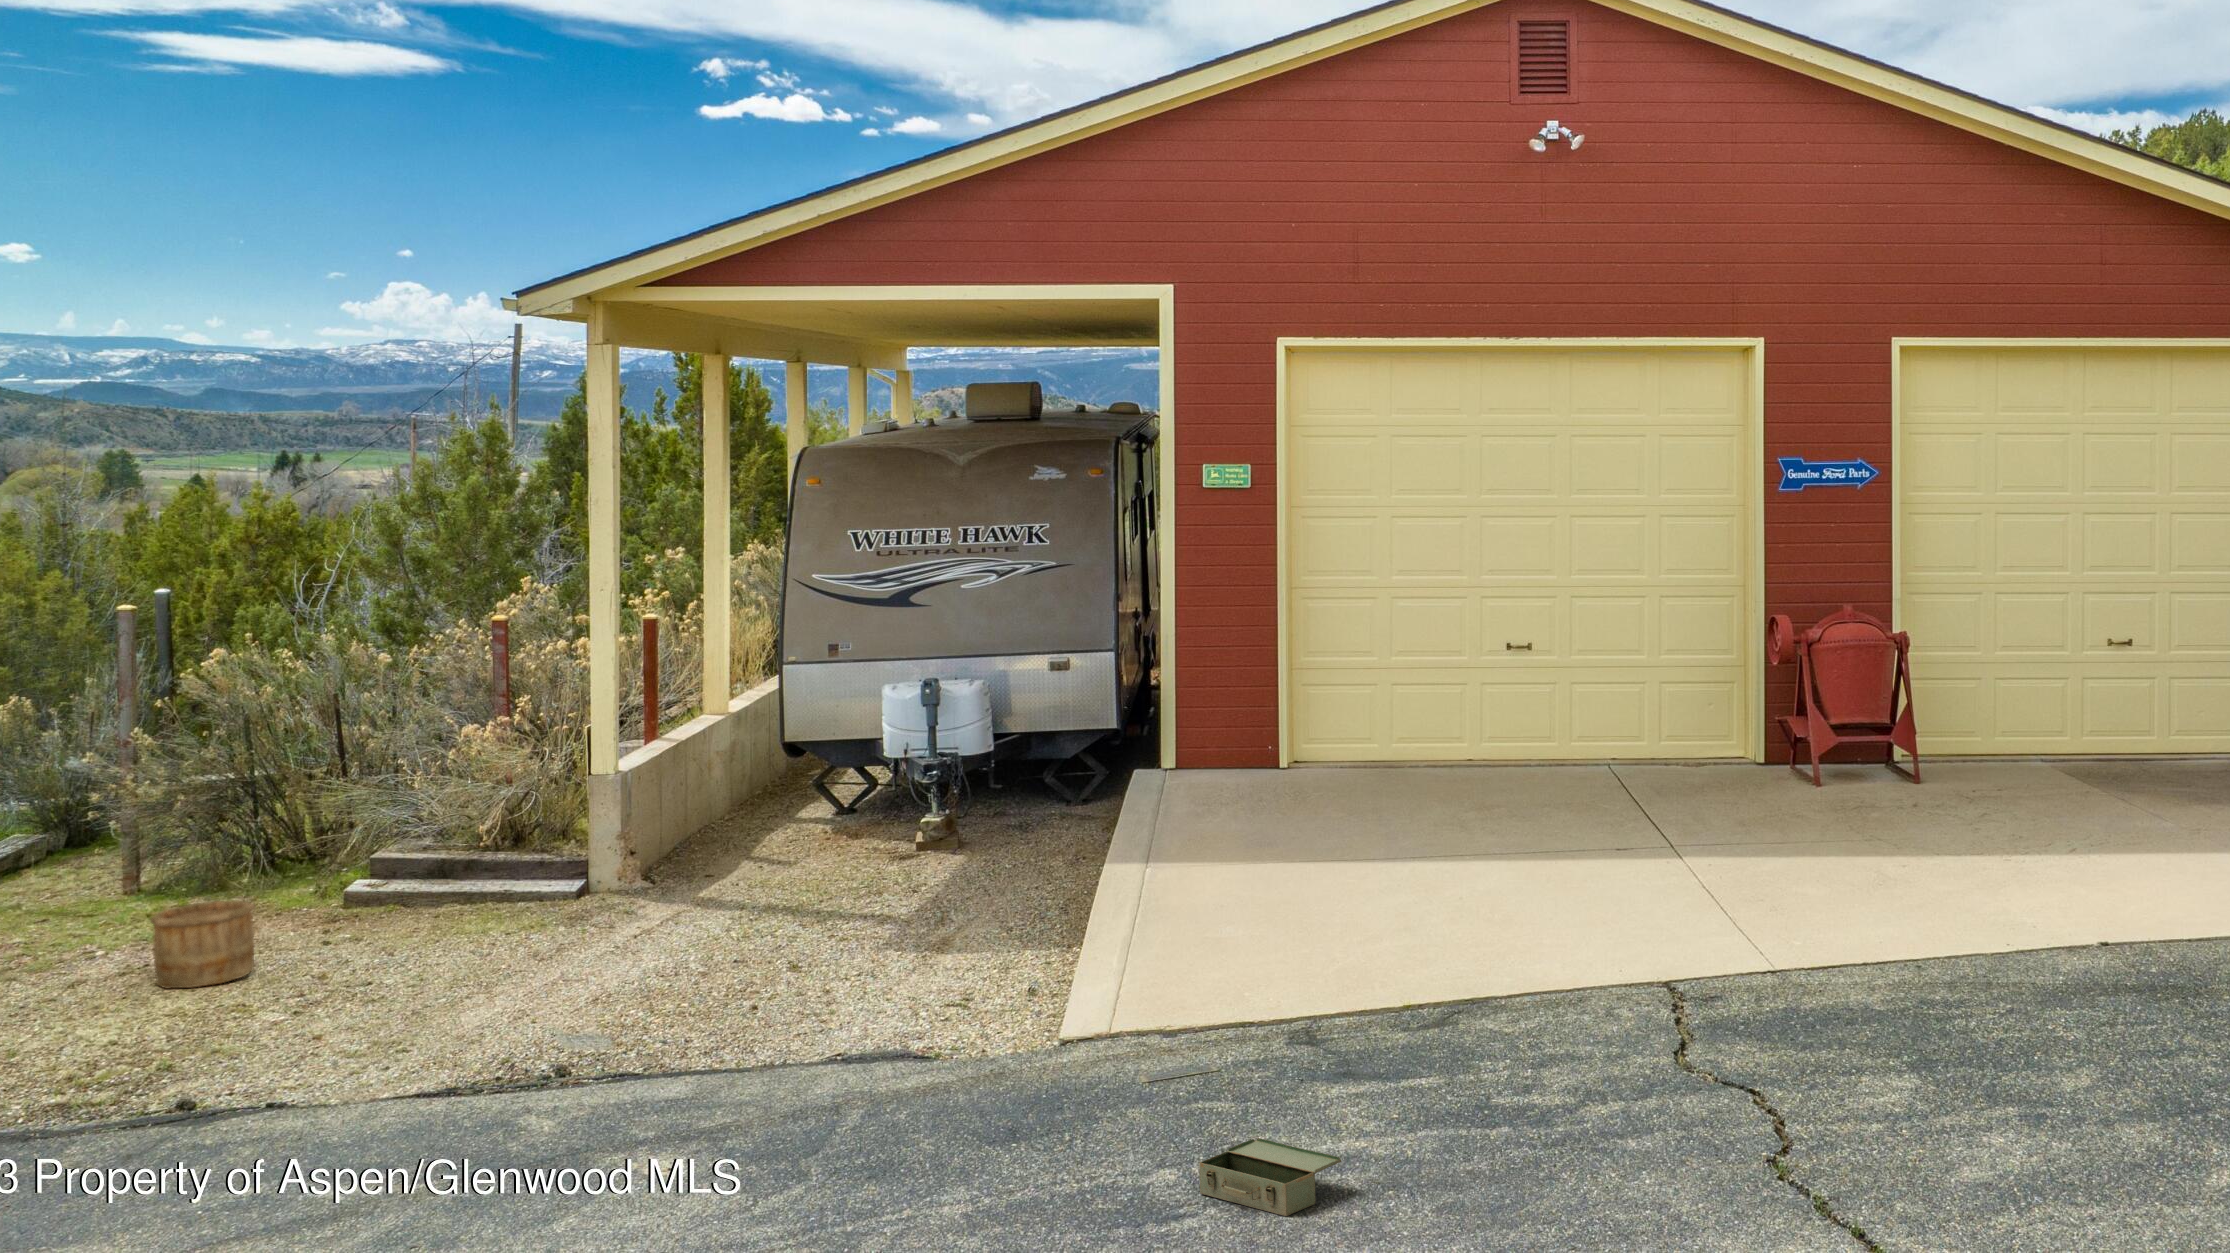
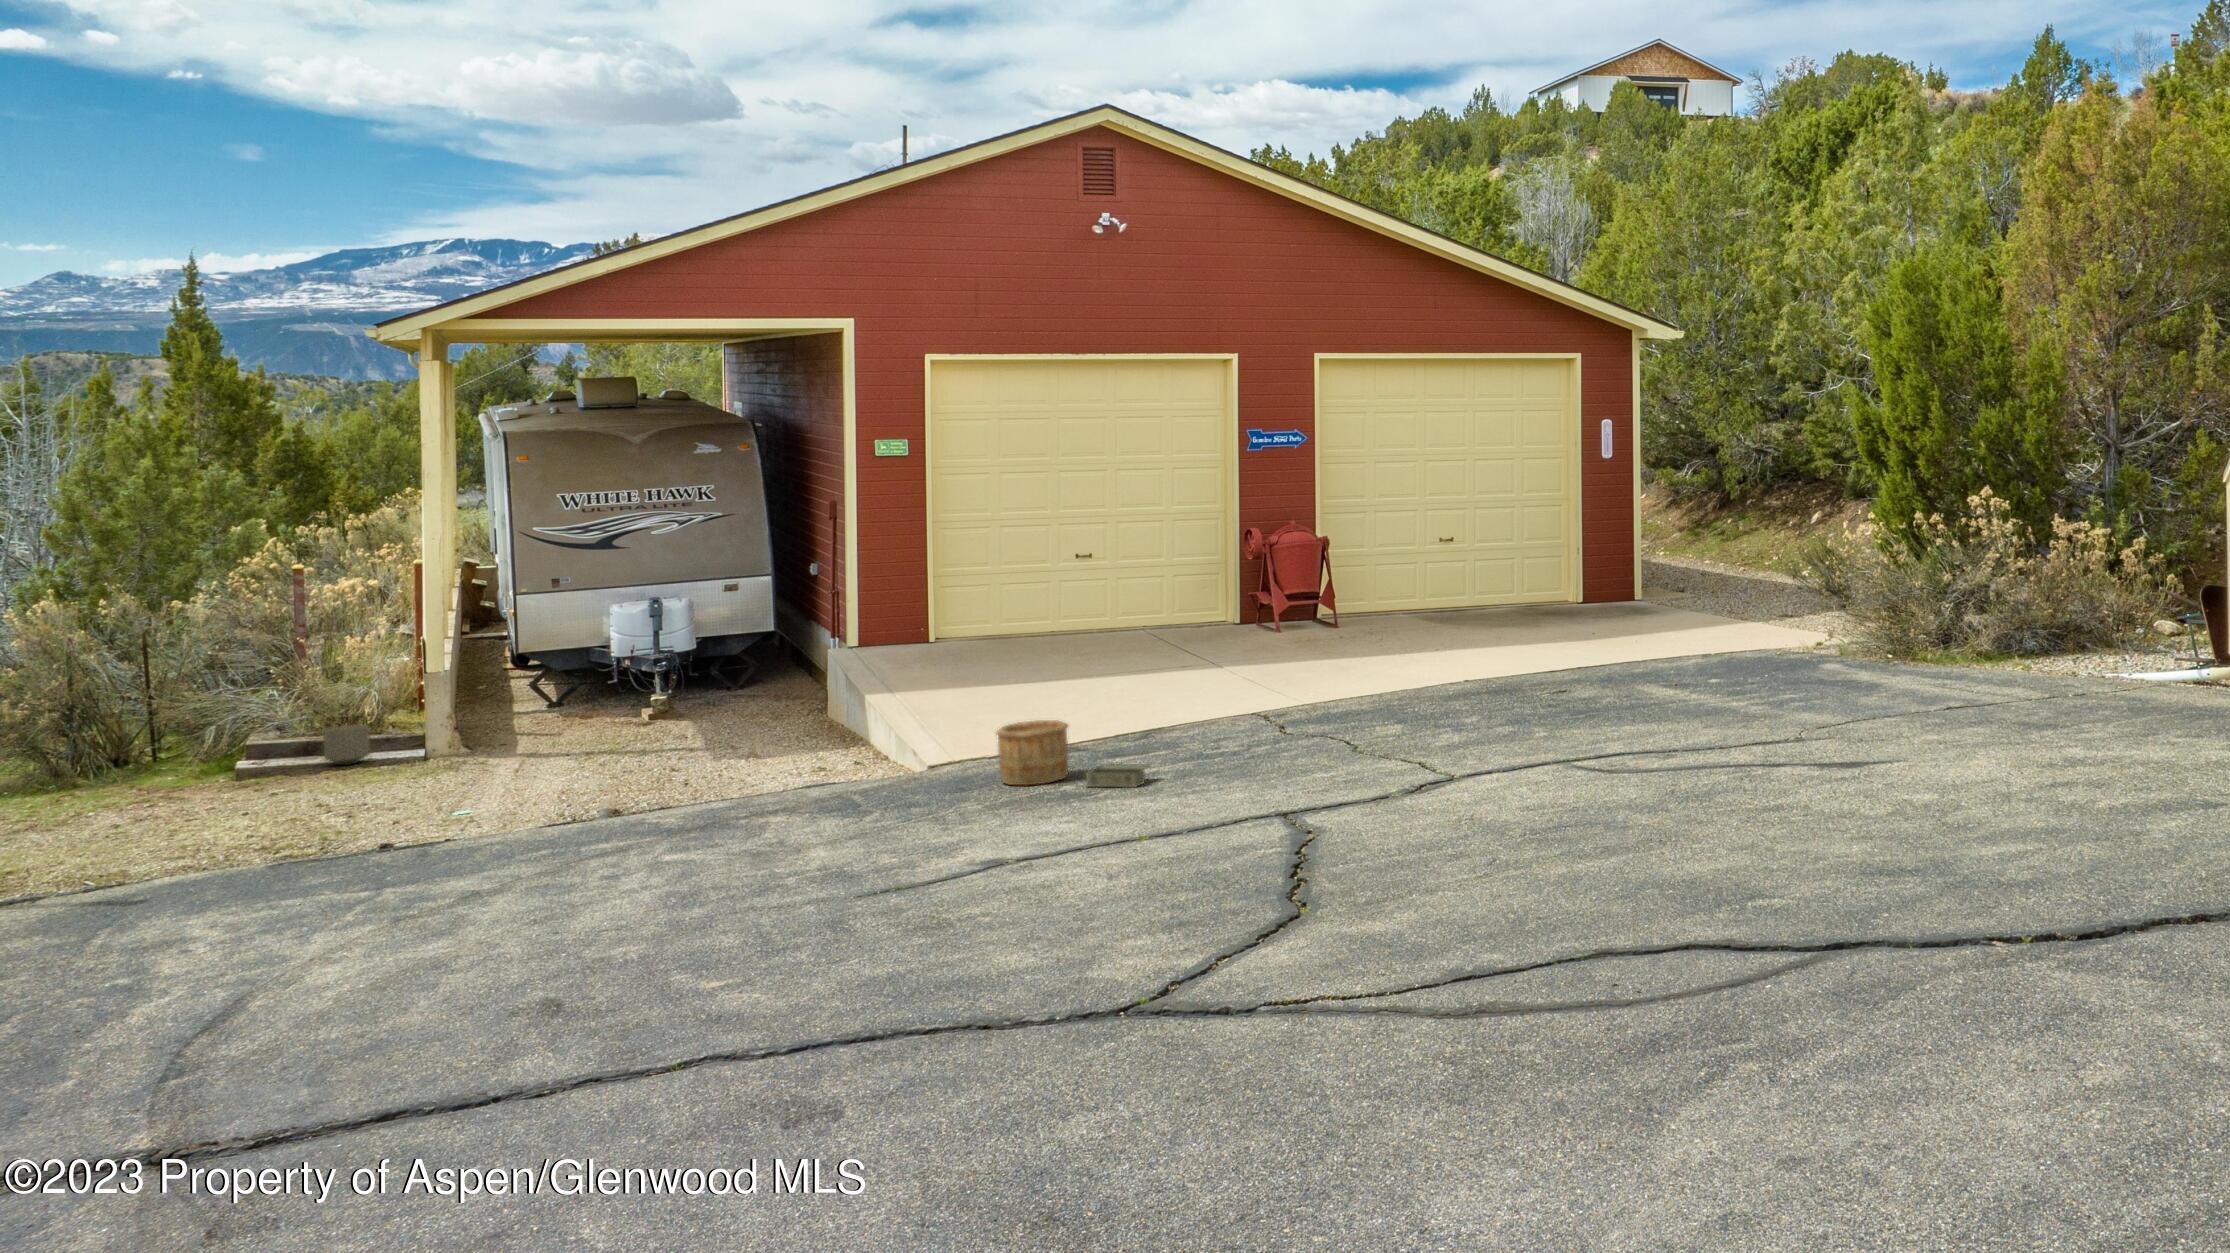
planter: none [456,841,514,897] -> present [323,724,370,765]
wooden bucket: present [150,900,255,989] -> present [996,720,1068,785]

